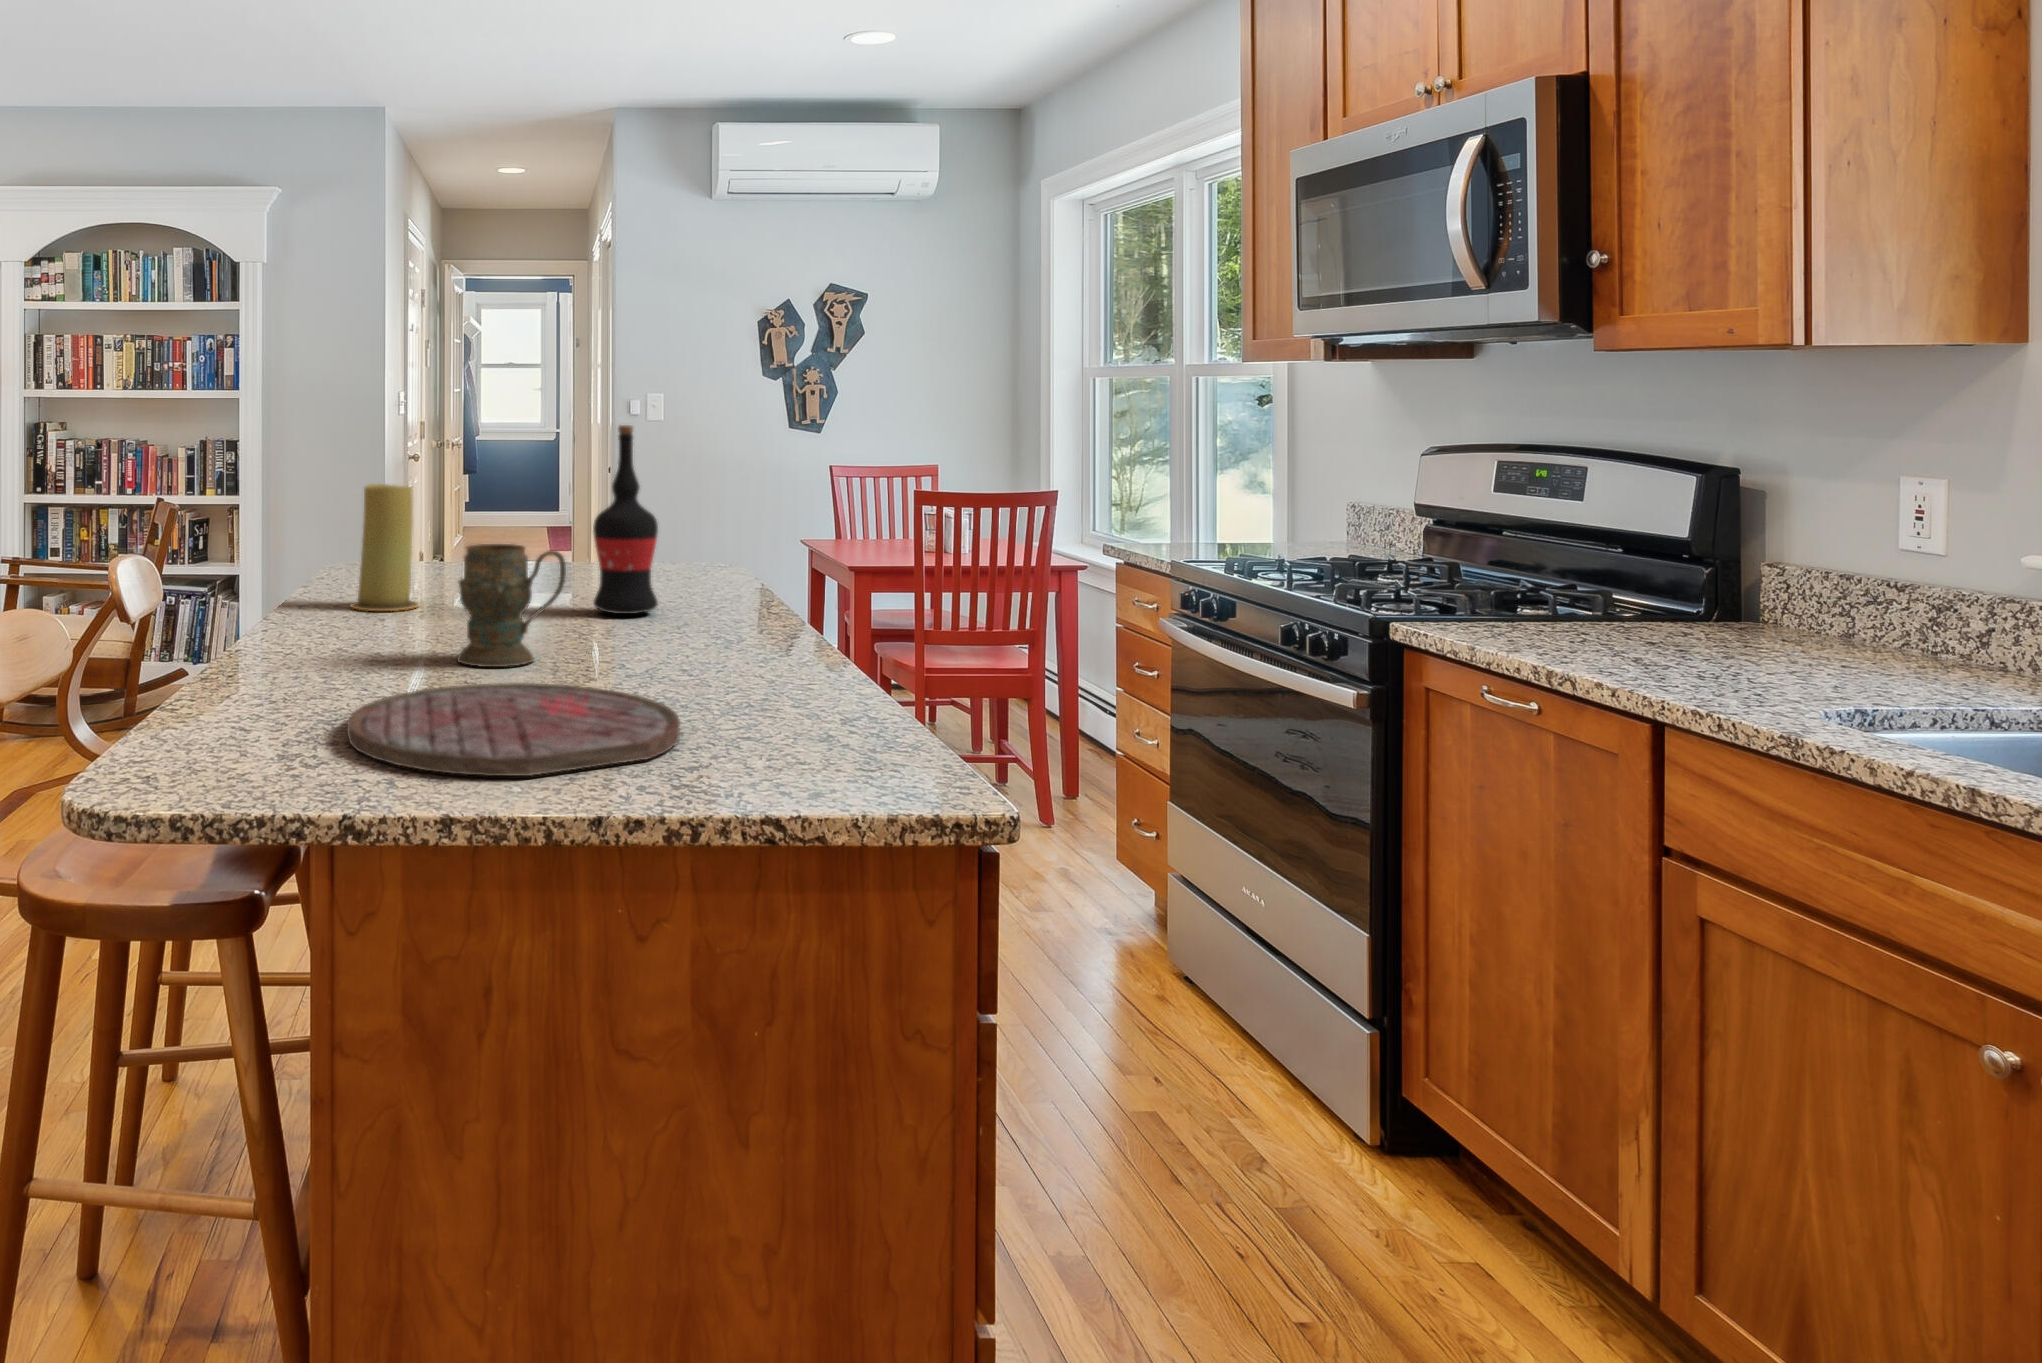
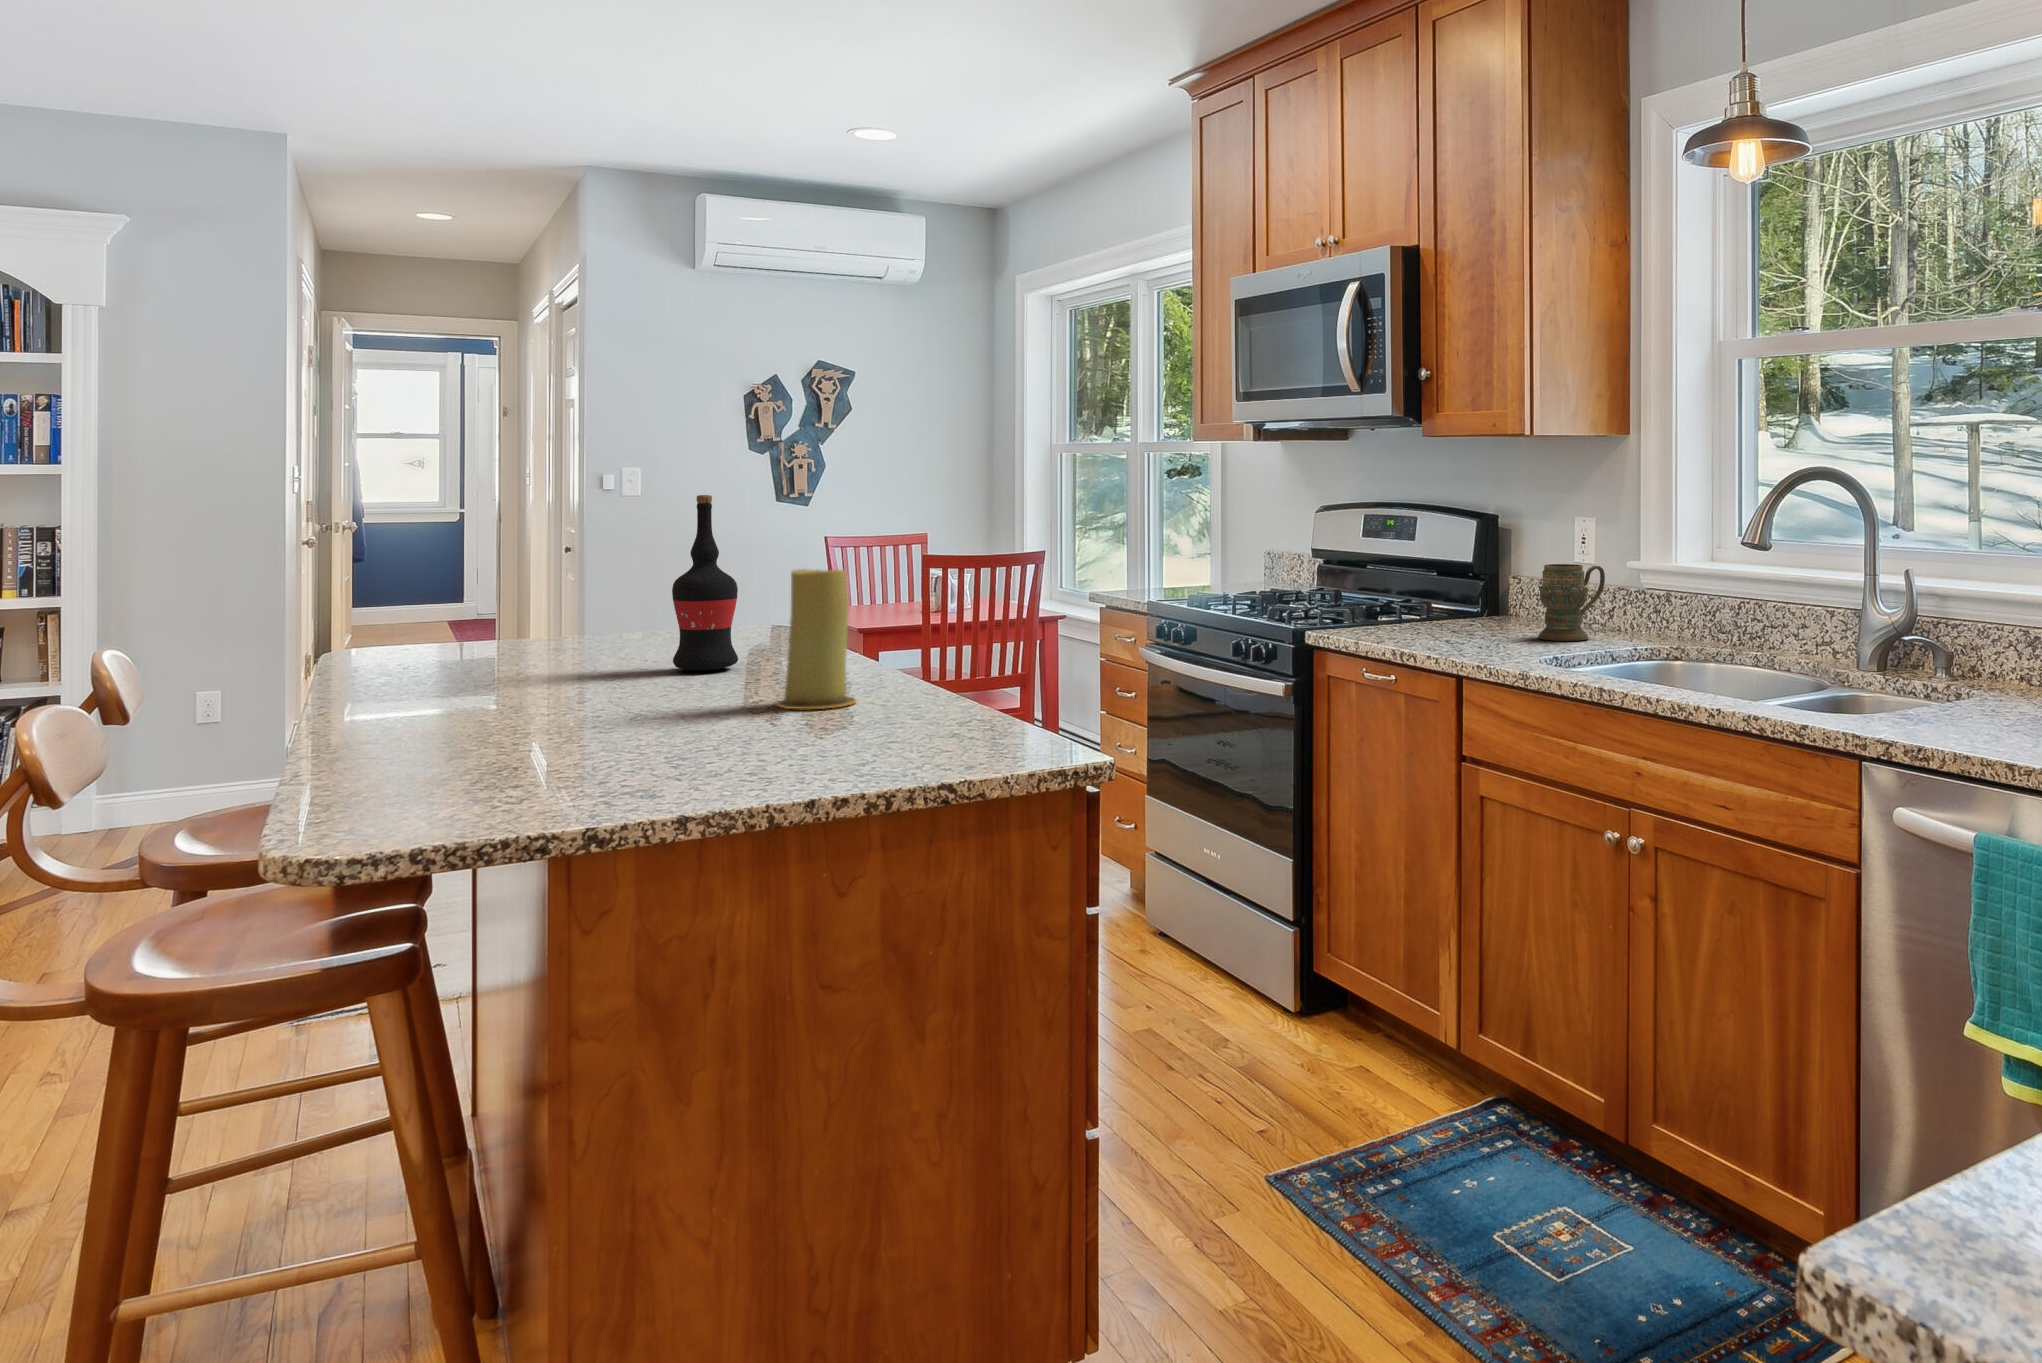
candle: present [351,484,419,611] -> present [777,569,856,709]
mug: present [457,544,566,667] -> present [1538,564,1605,641]
cutting board: present [347,683,680,776] -> none [524,721,837,791]

